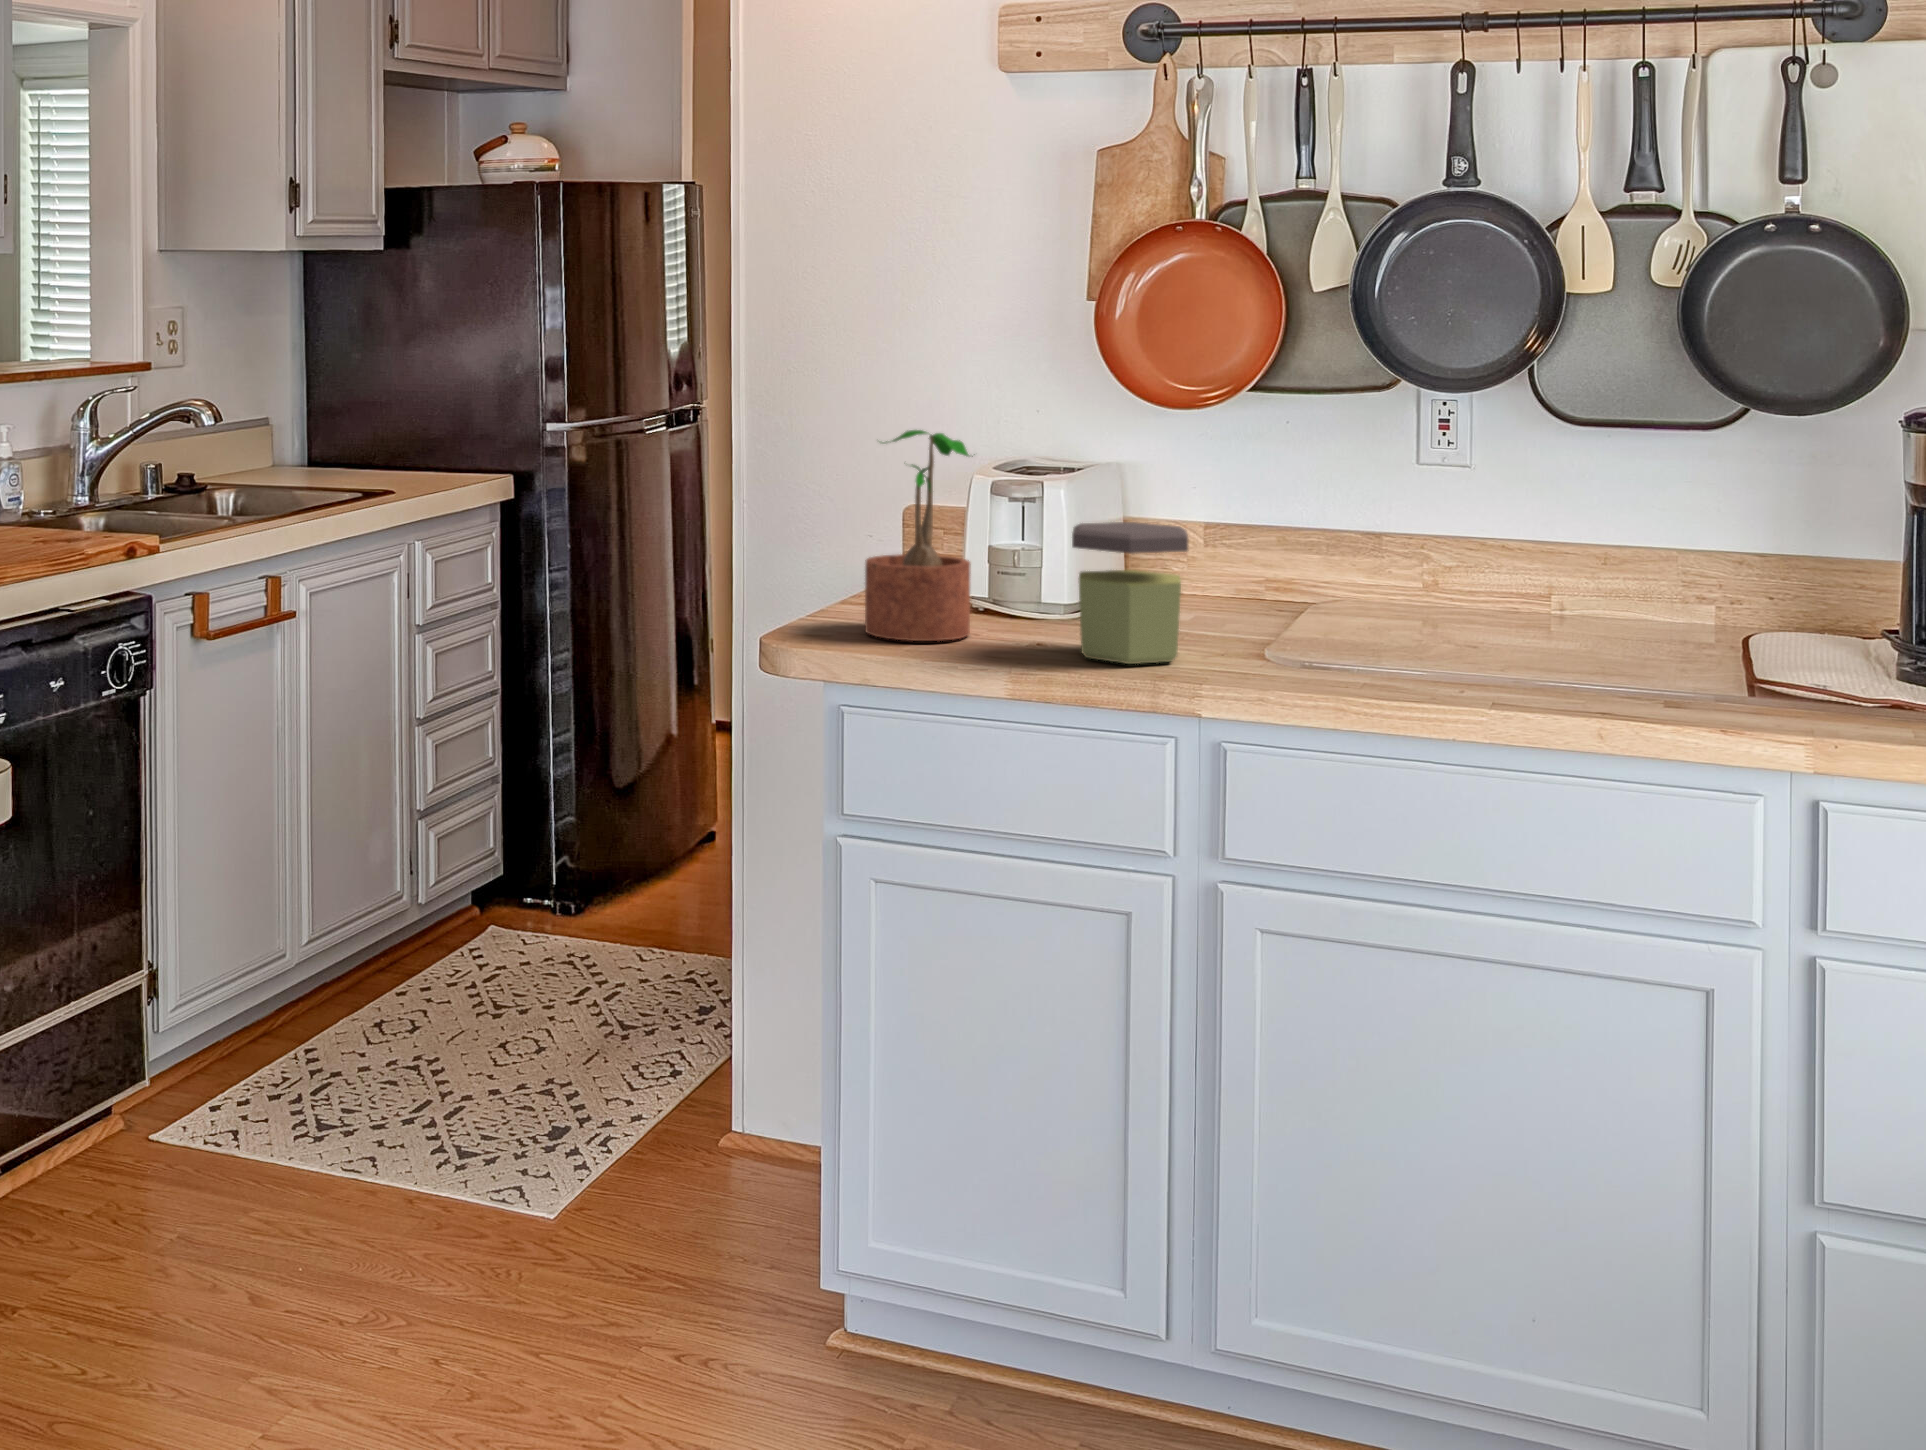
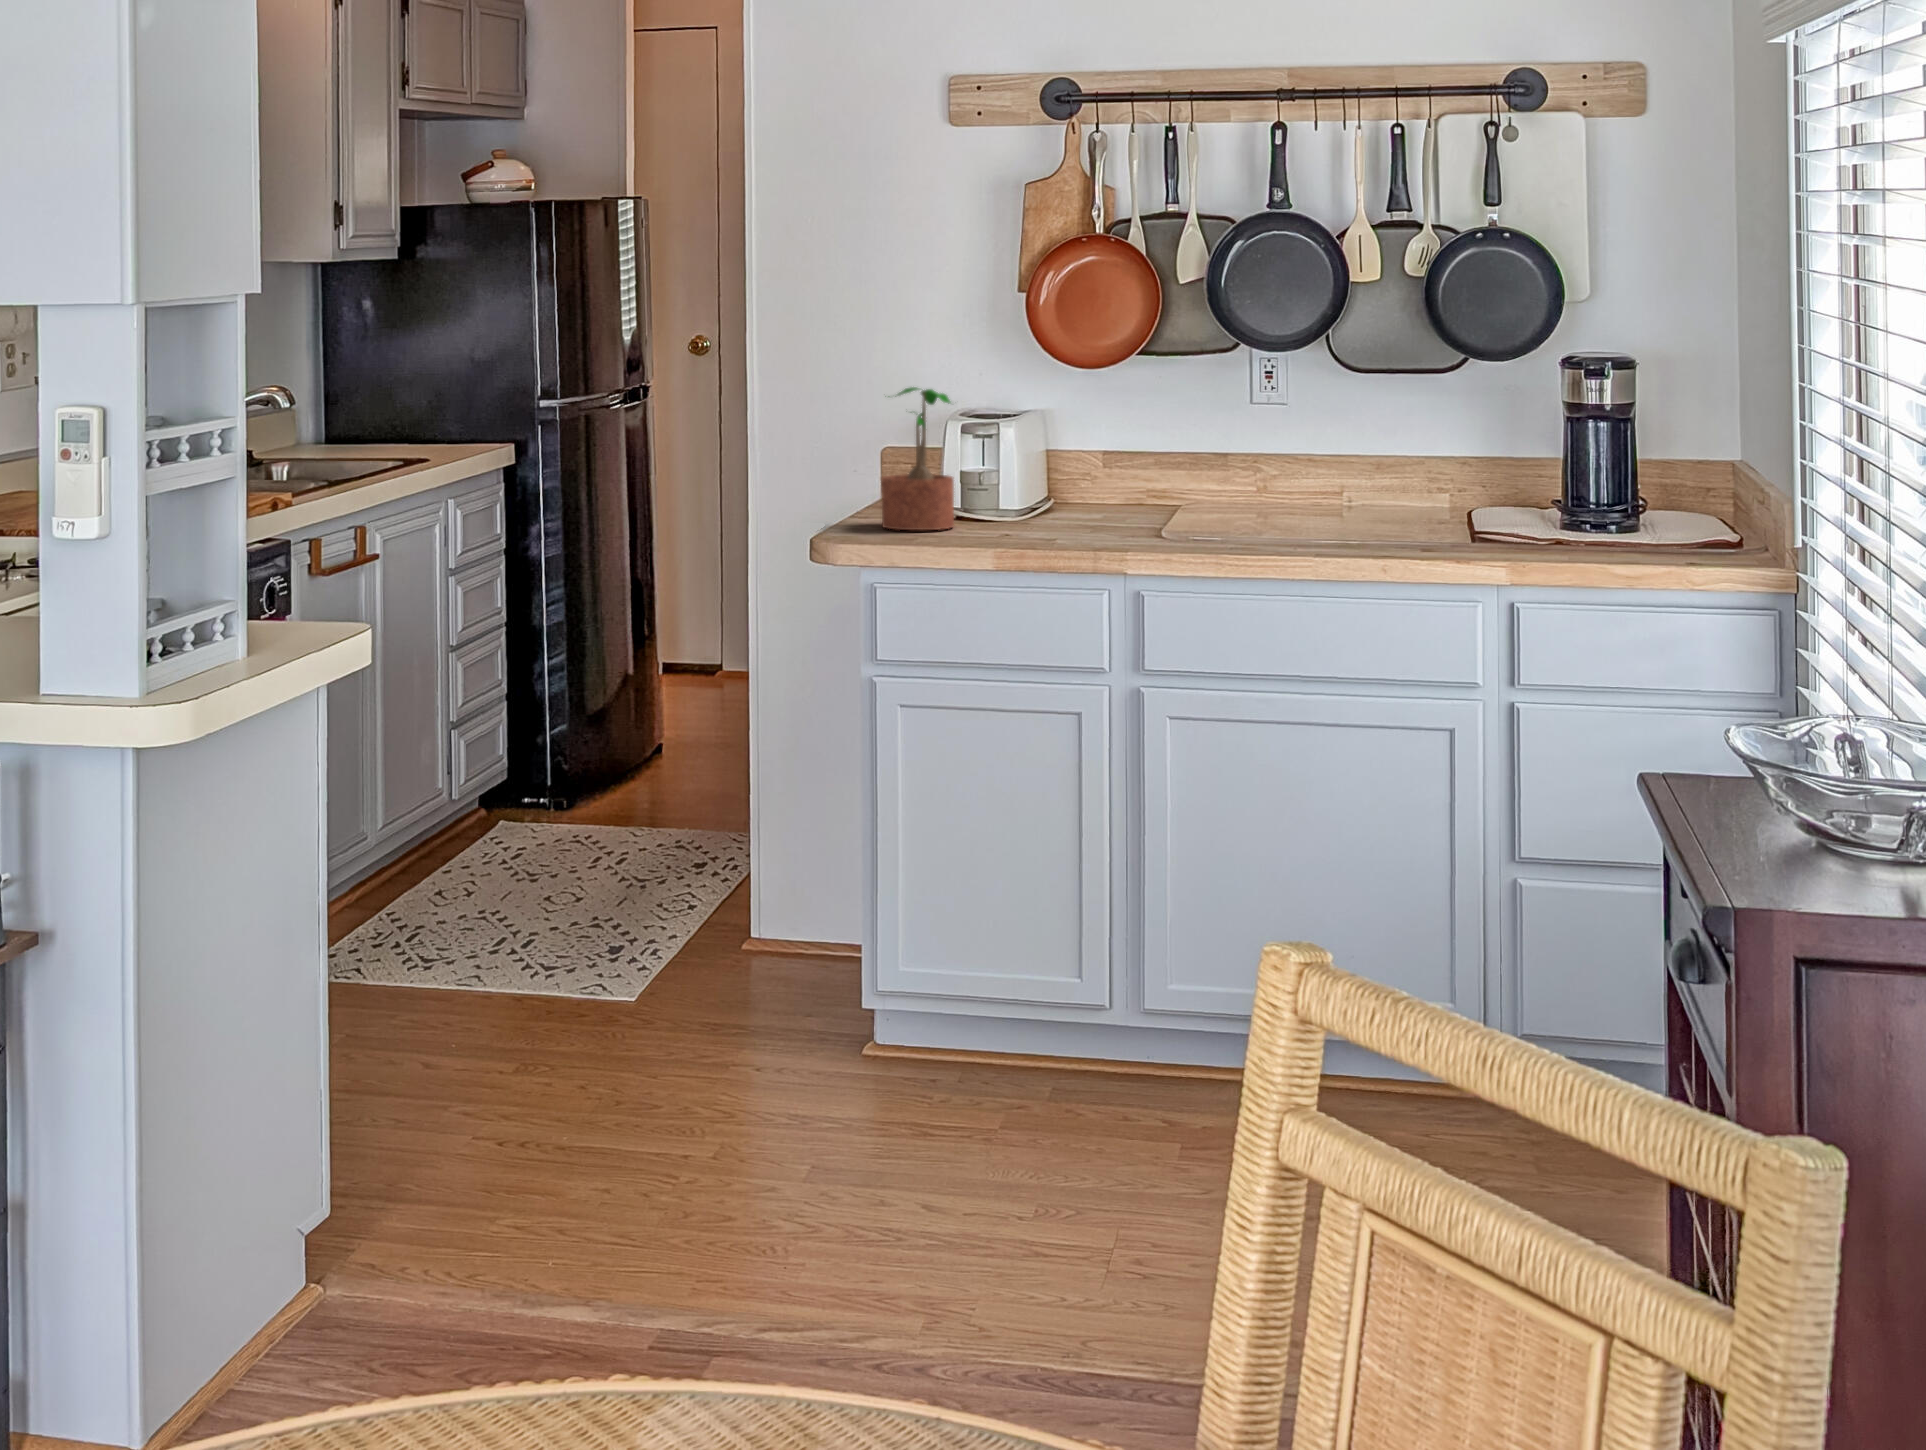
jar: present [1072,522,1188,664] -> none [1026,445,1106,537]

